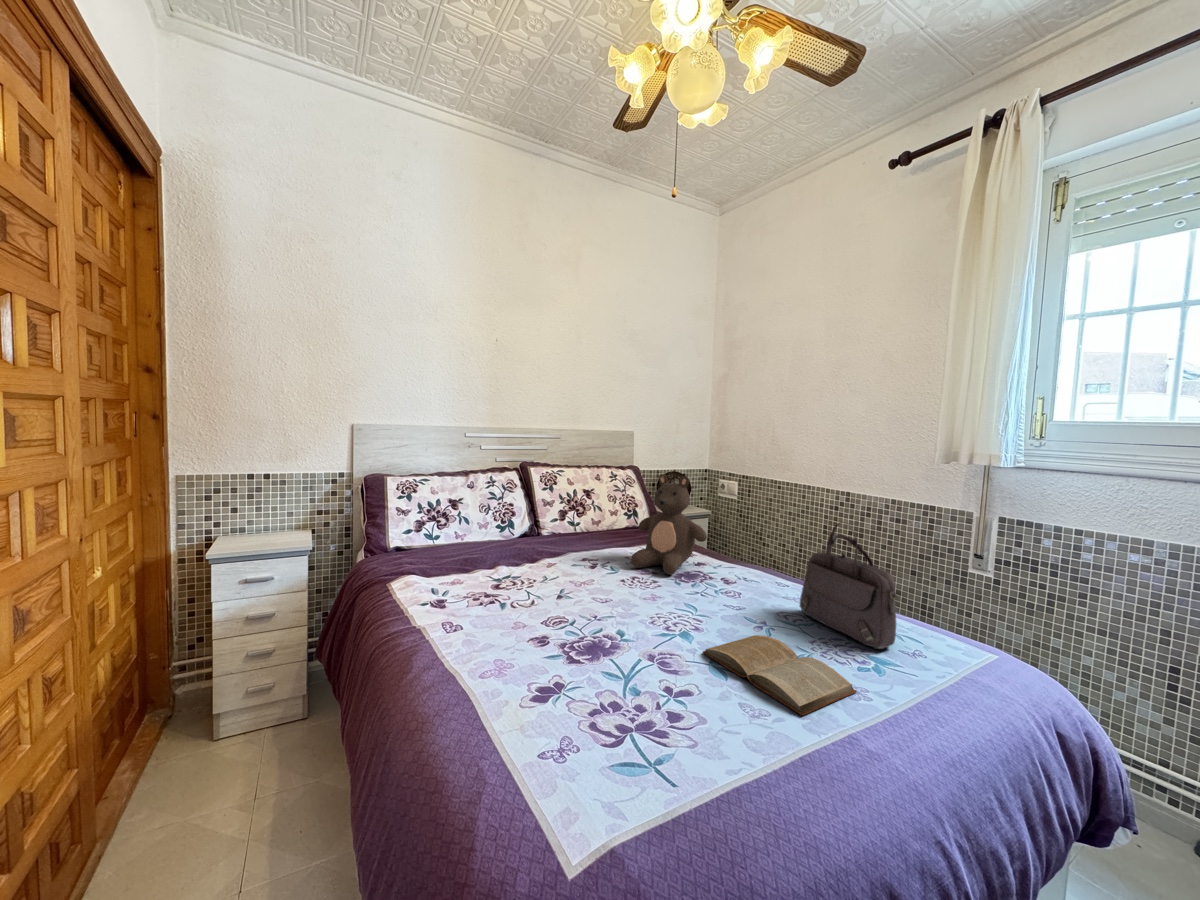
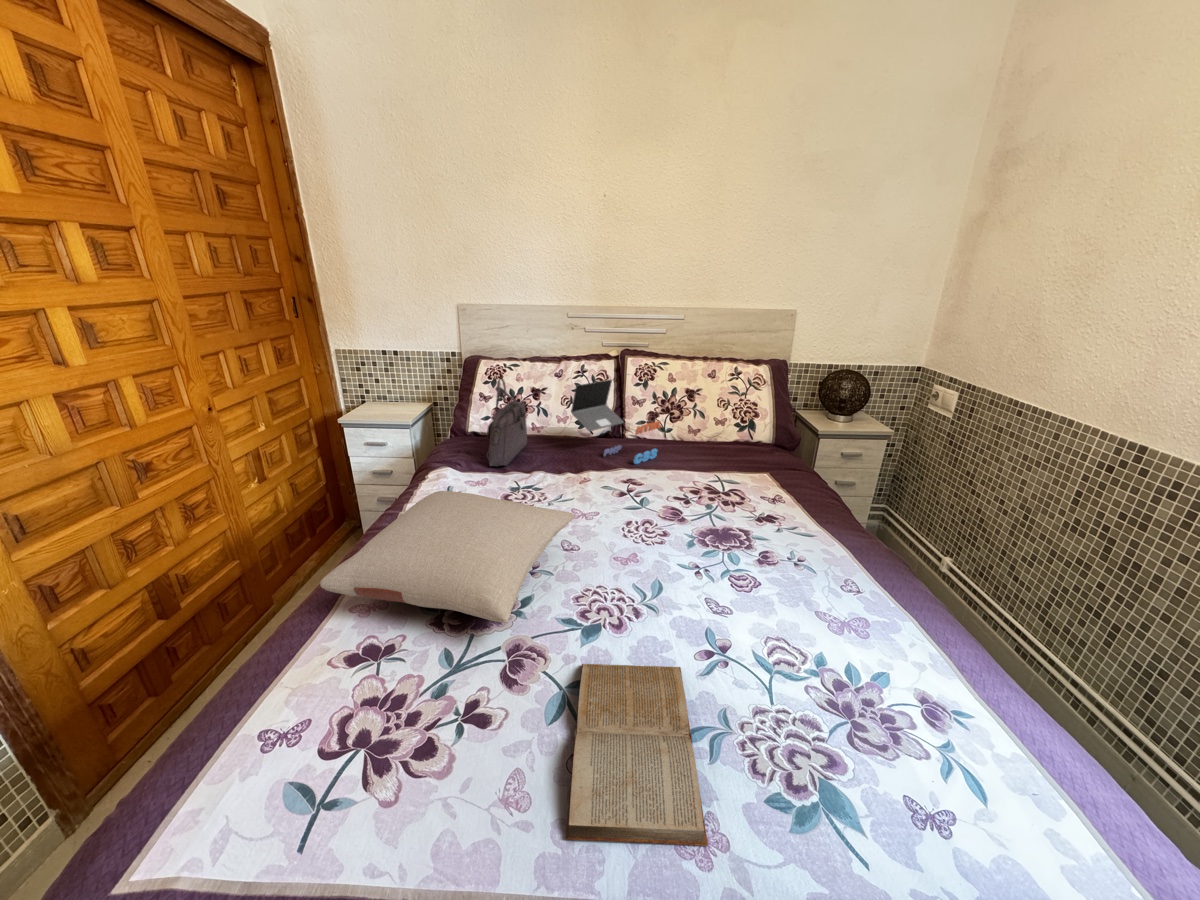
teddy bear: present [631,474,707,575] -> none [666,389,769,527]
laptop: none [510,483,587,550] -> present [571,379,662,464]
handbag: present [800,523,896,649] -> present [487,377,527,466]
pillow: none [471,564,656,654] -> present [320,491,575,623]

